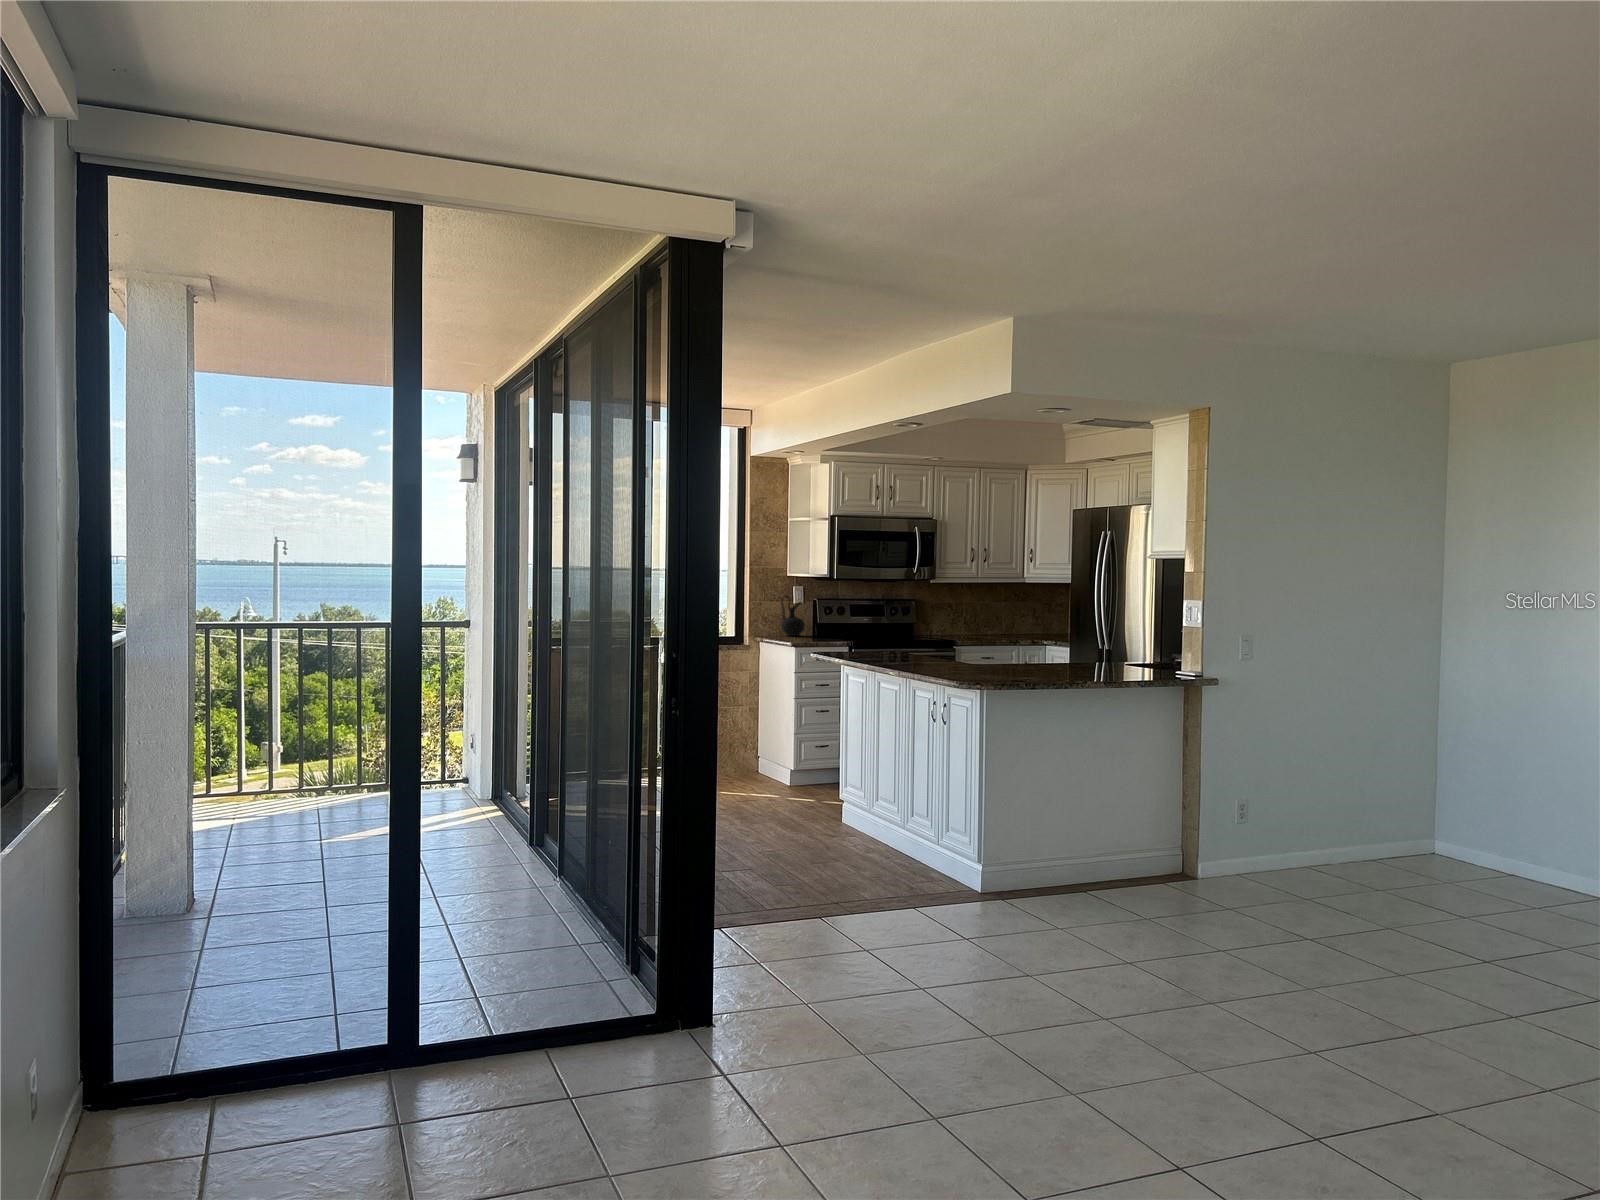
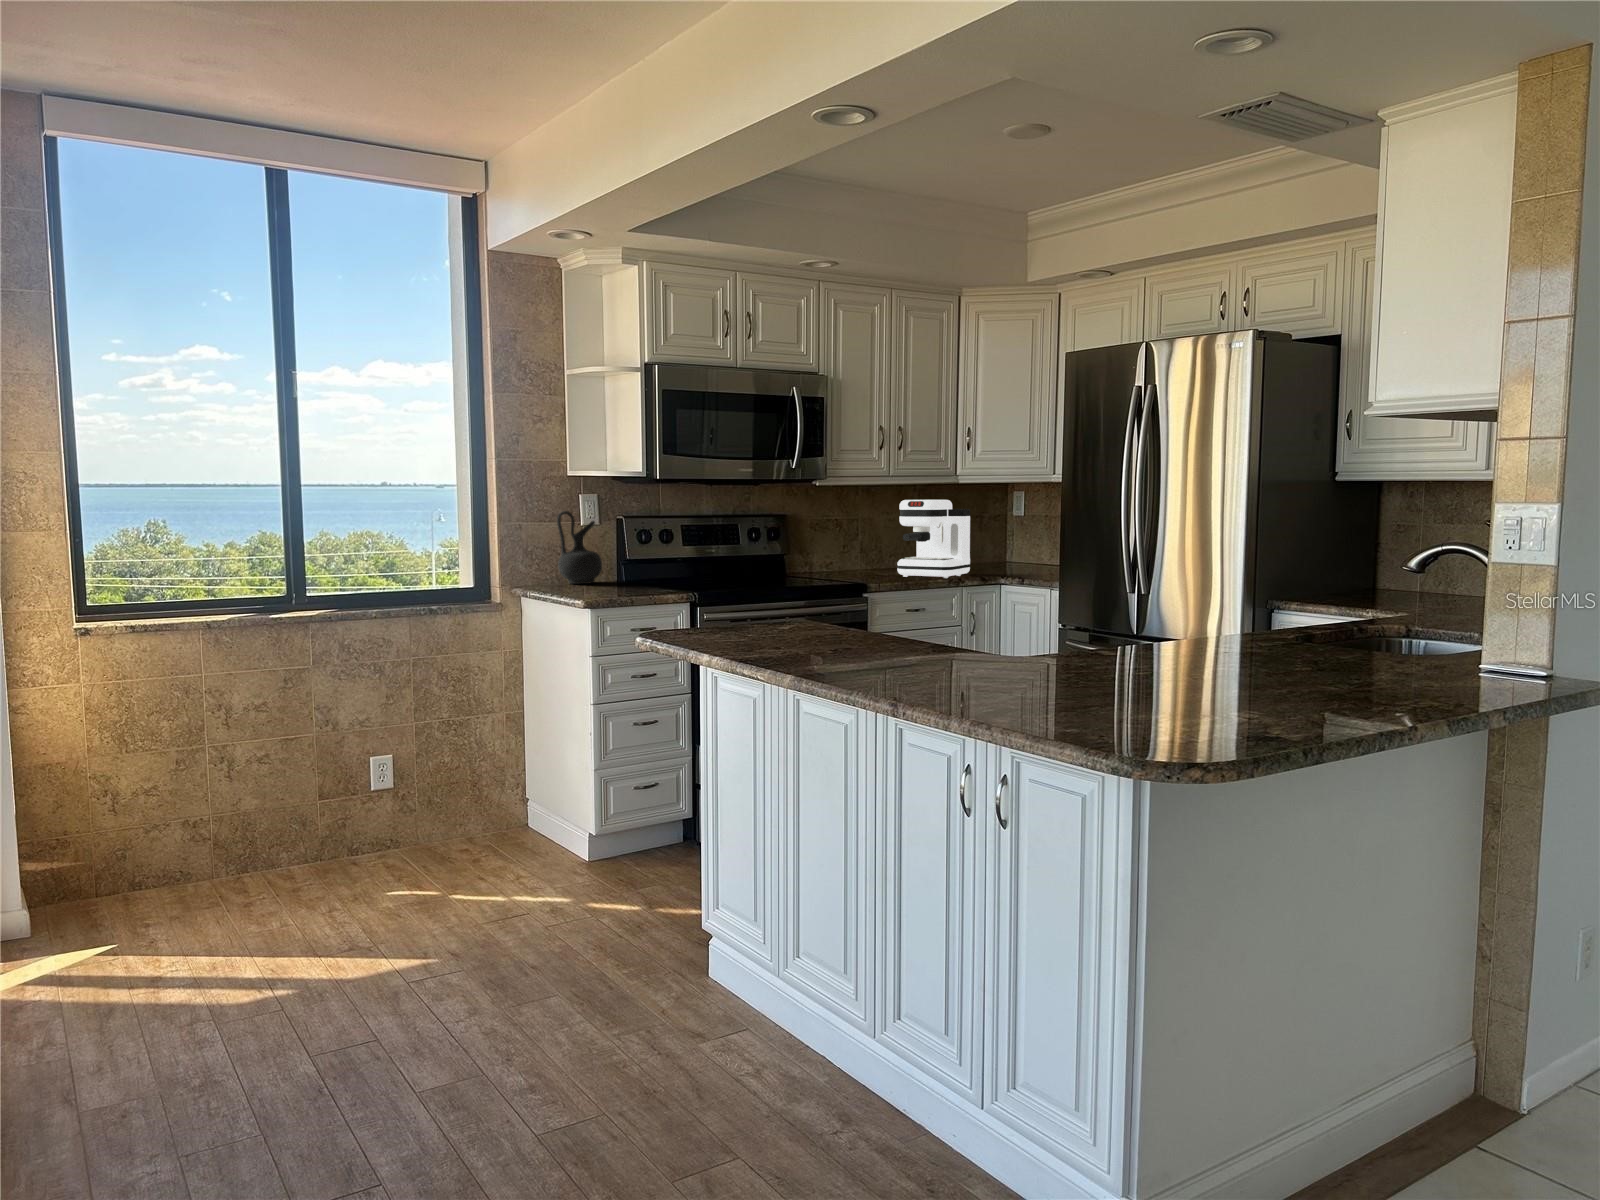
coffee maker: none [980,594,1026,641] -> present [897,500,970,578]

